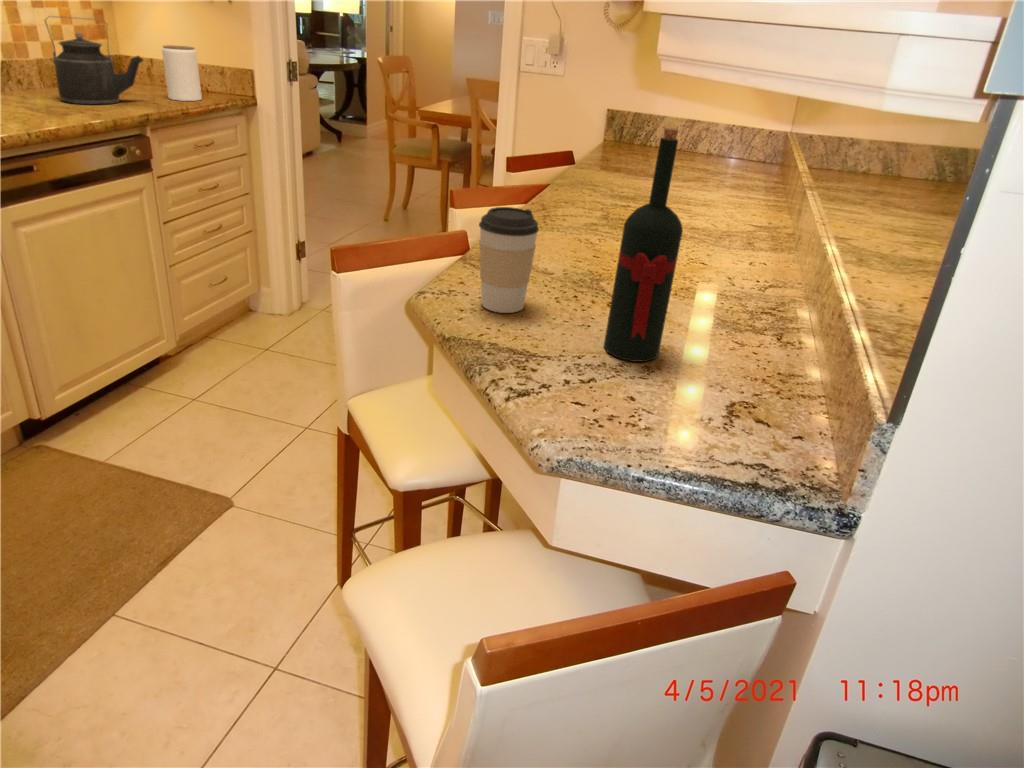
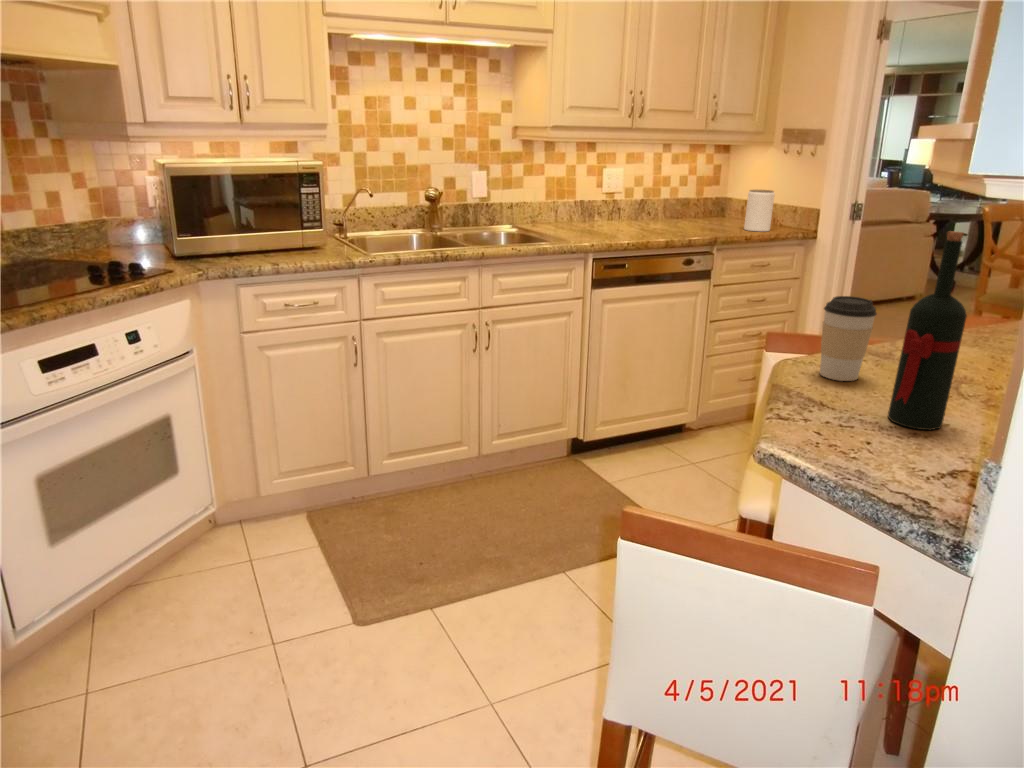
kettle: present [45,17,143,105] -> none [667,170,730,231]

